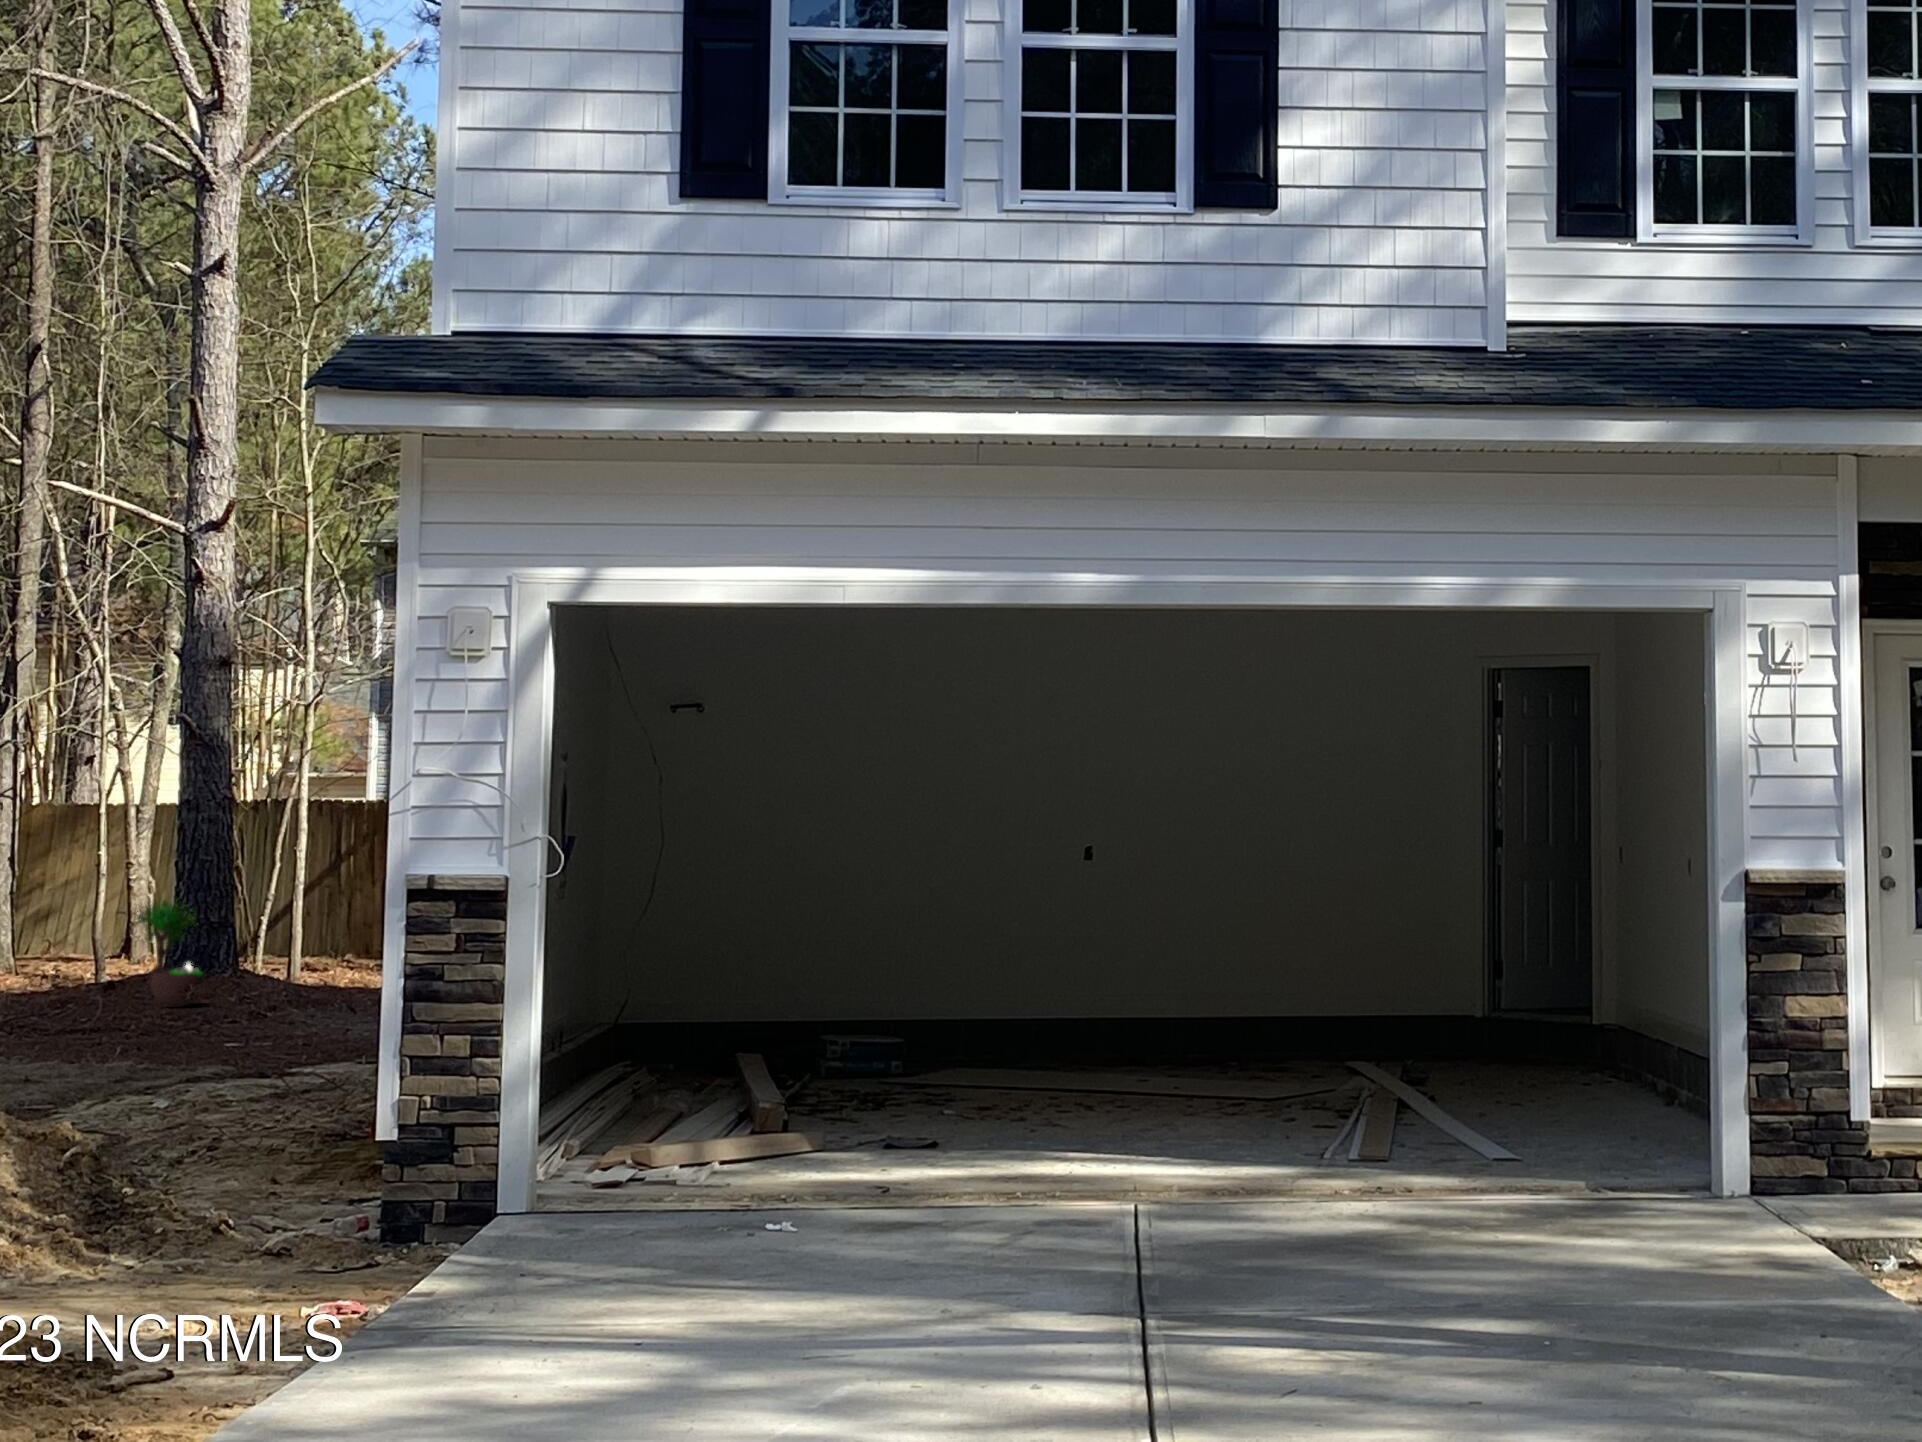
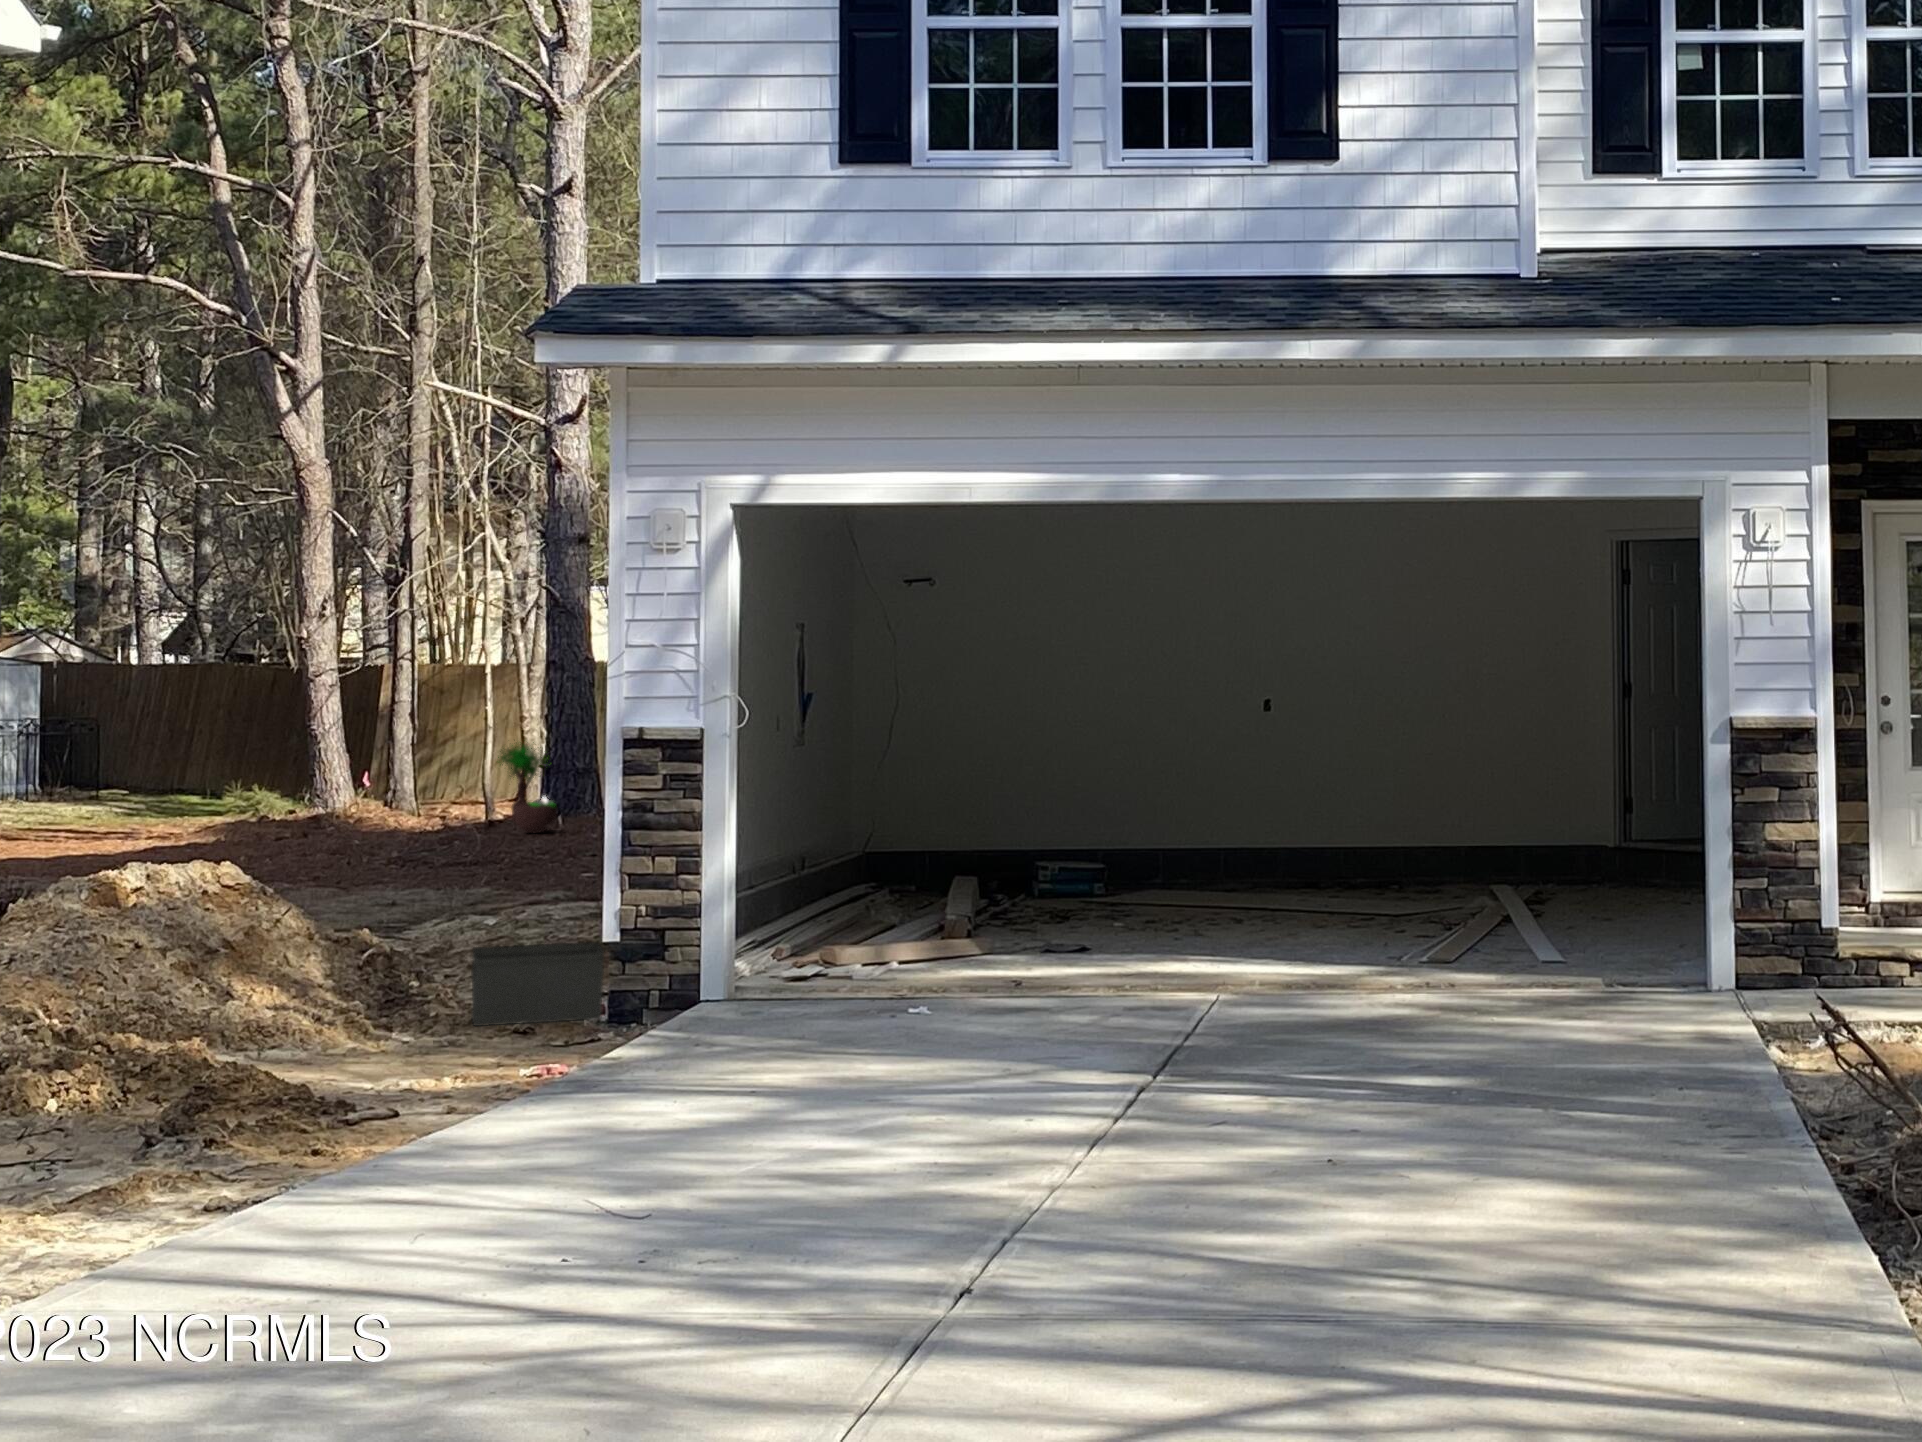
storage bin: none [208,1140,380,1247] -> present [471,942,605,1026]

